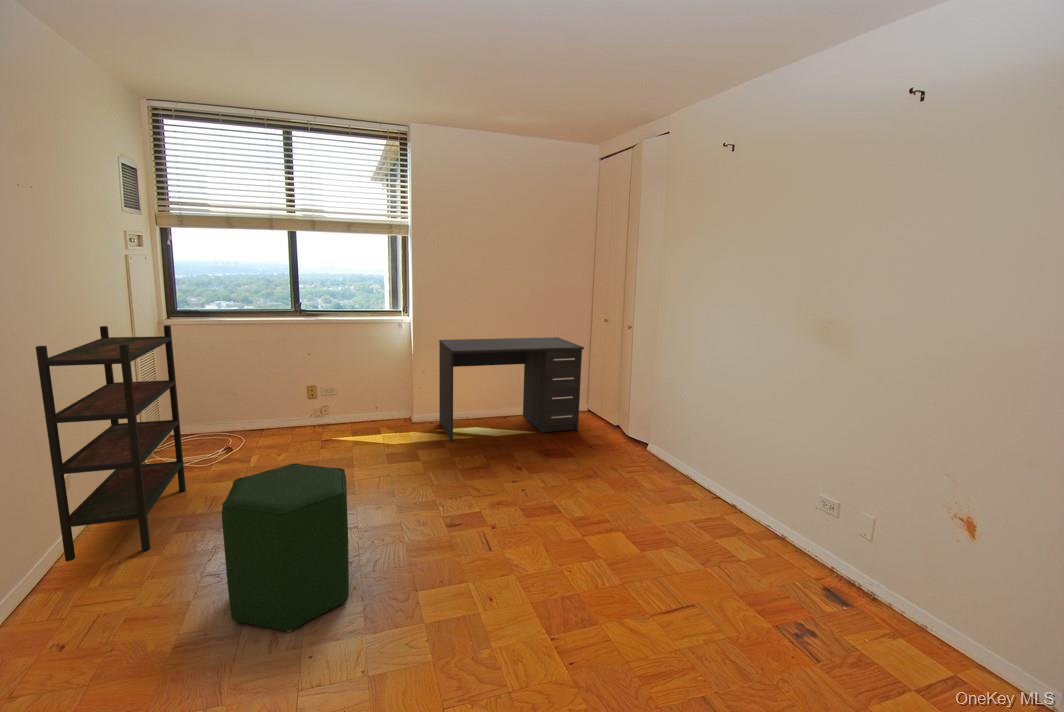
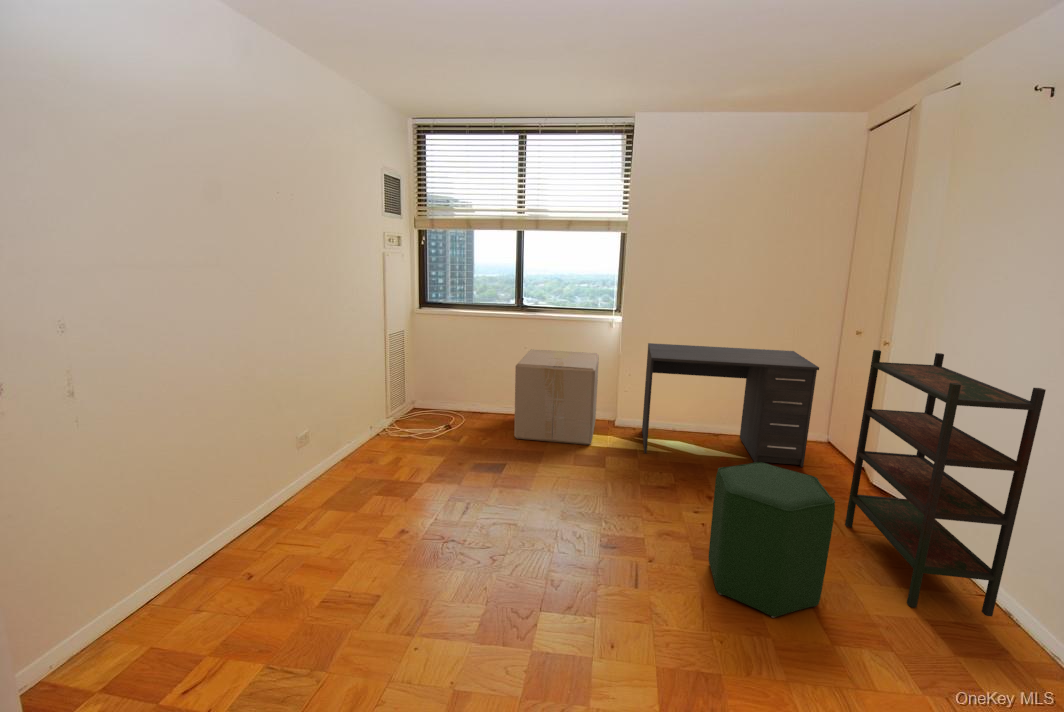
bookshelf: present [36,325,186,561] -> present [845,350,1046,616]
cardboard box: none [311,354,398,449] -> present [514,349,599,445]
ottoman: present [222,464,349,632] -> present [709,462,835,618]

